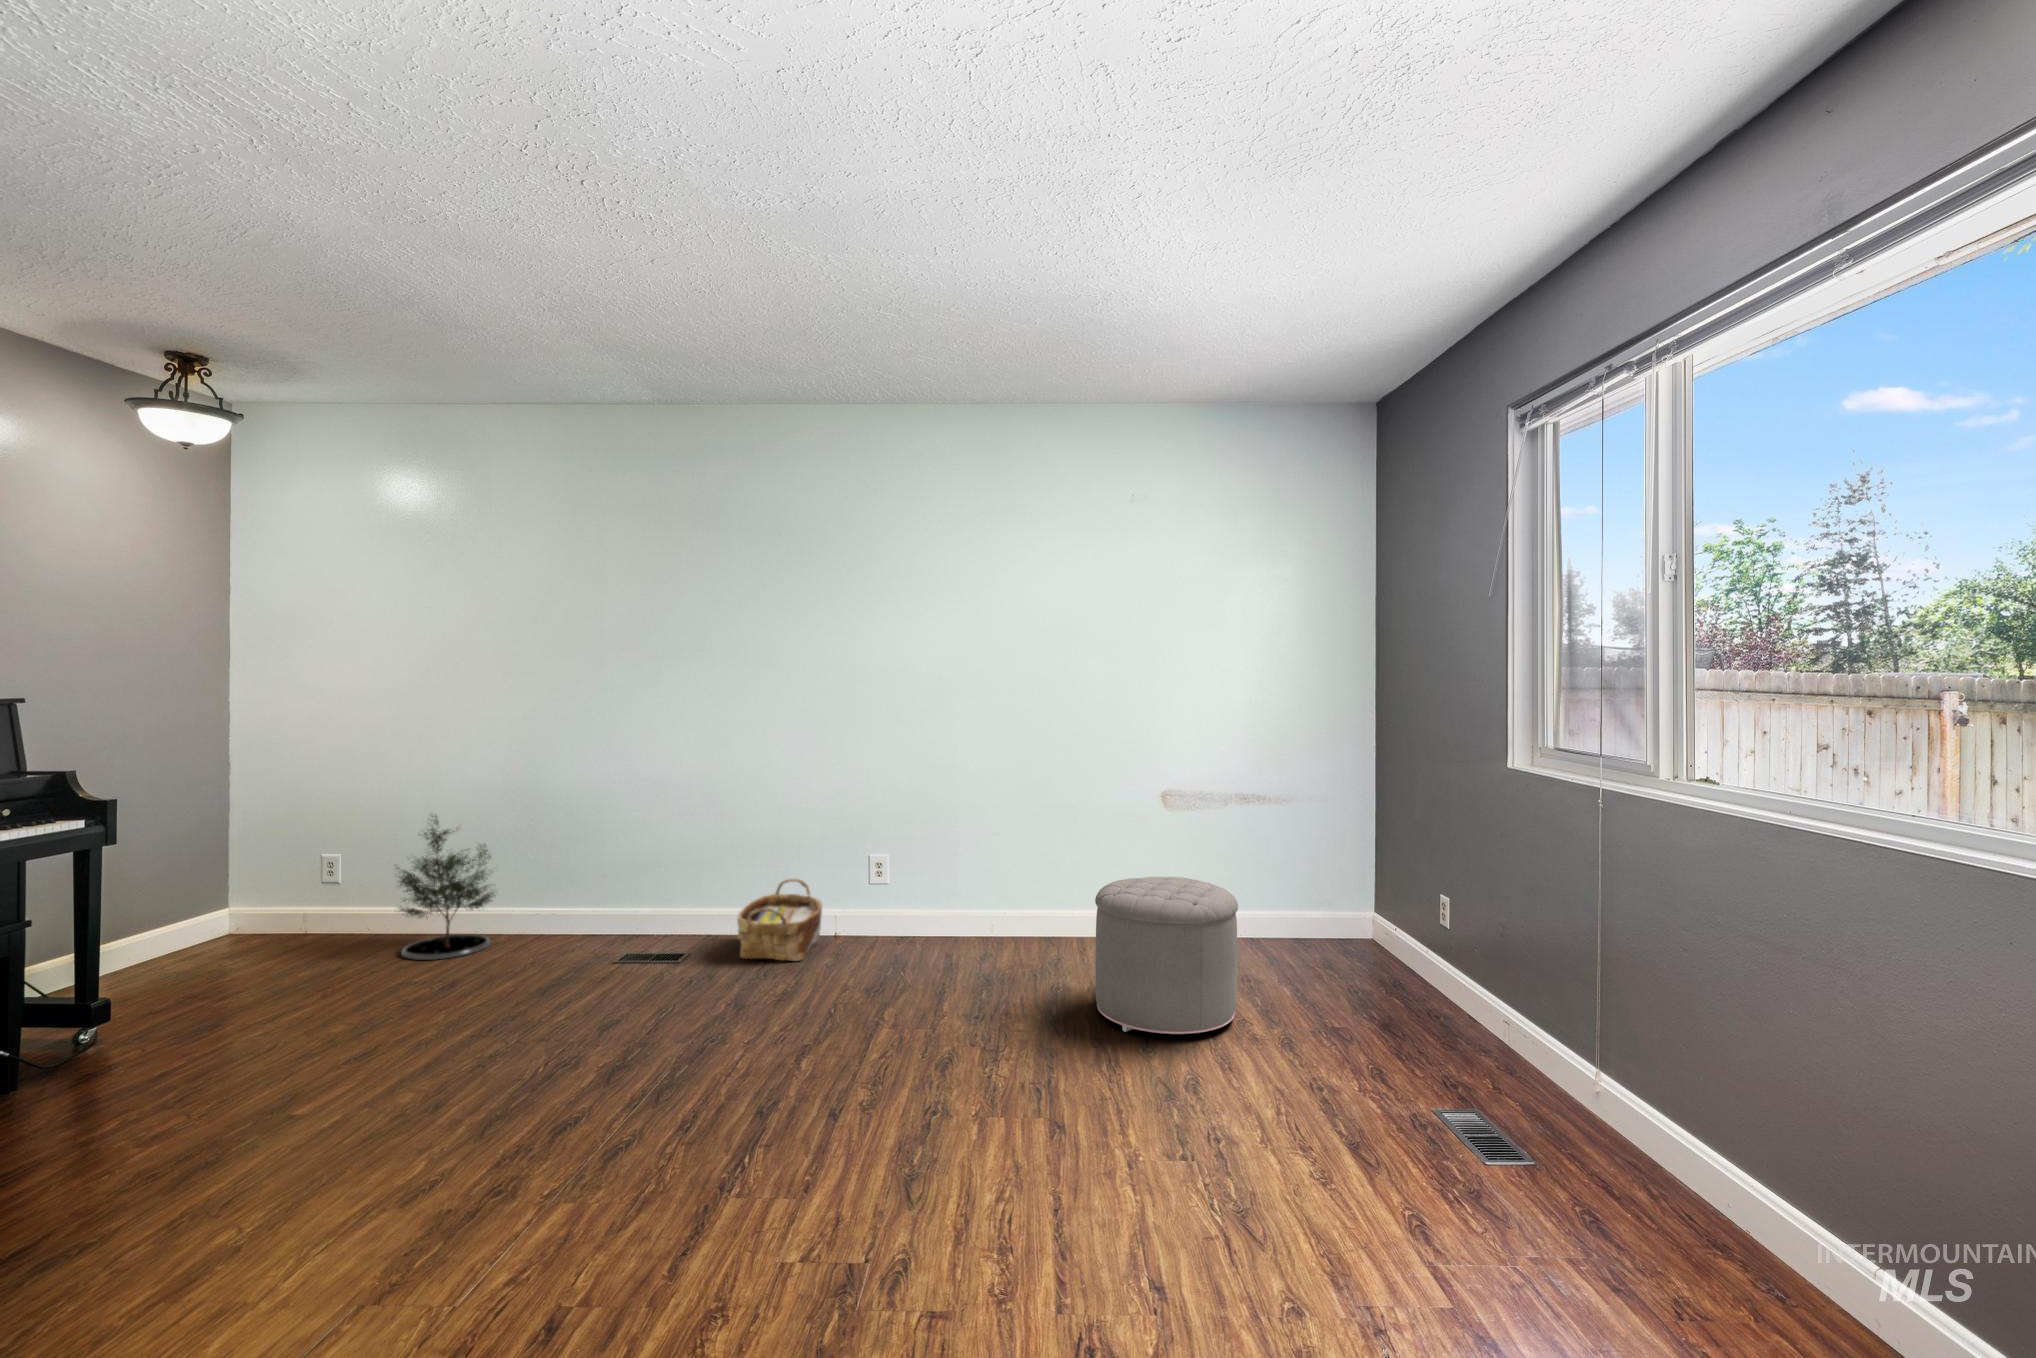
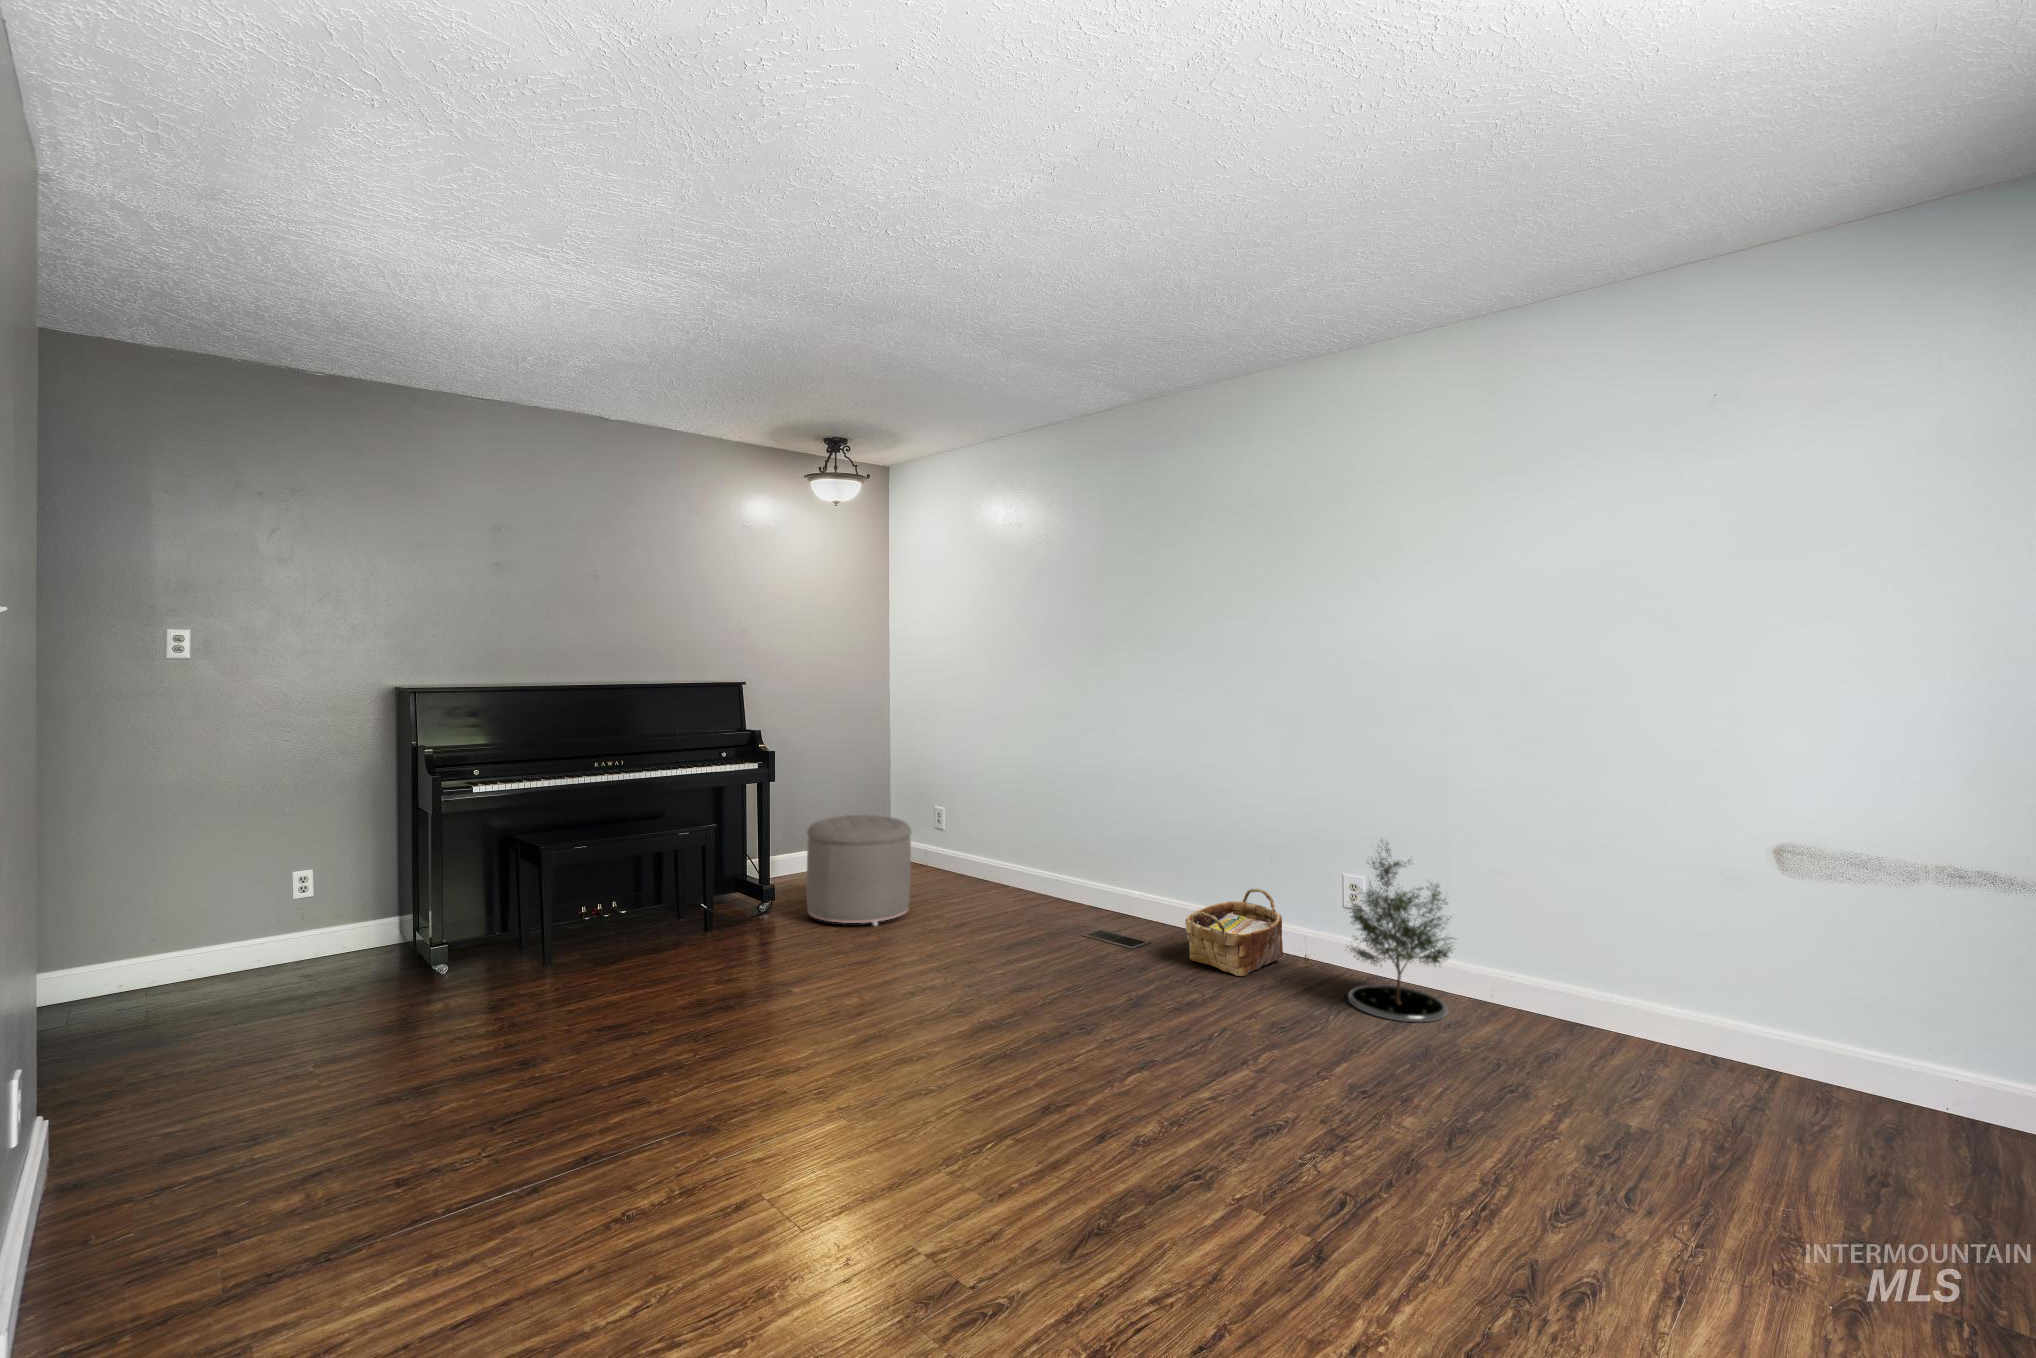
potted tree: present [397,816,495,960] -> present [1348,840,1452,1022]
ottoman: present [1095,877,1238,1034] -> present [806,815,911,926]

